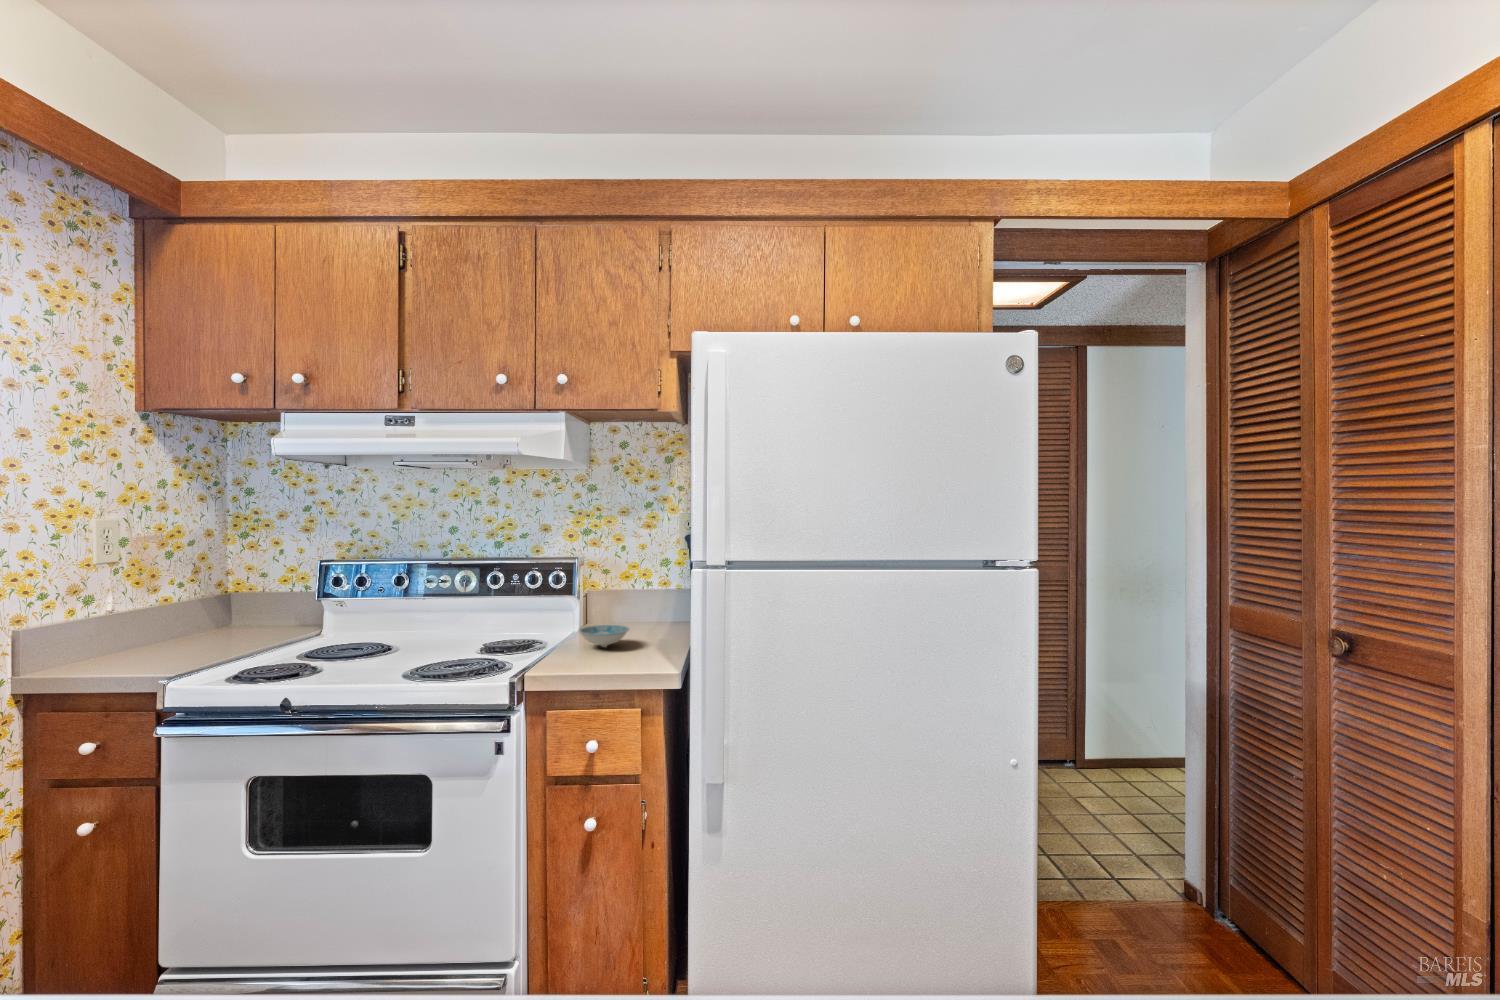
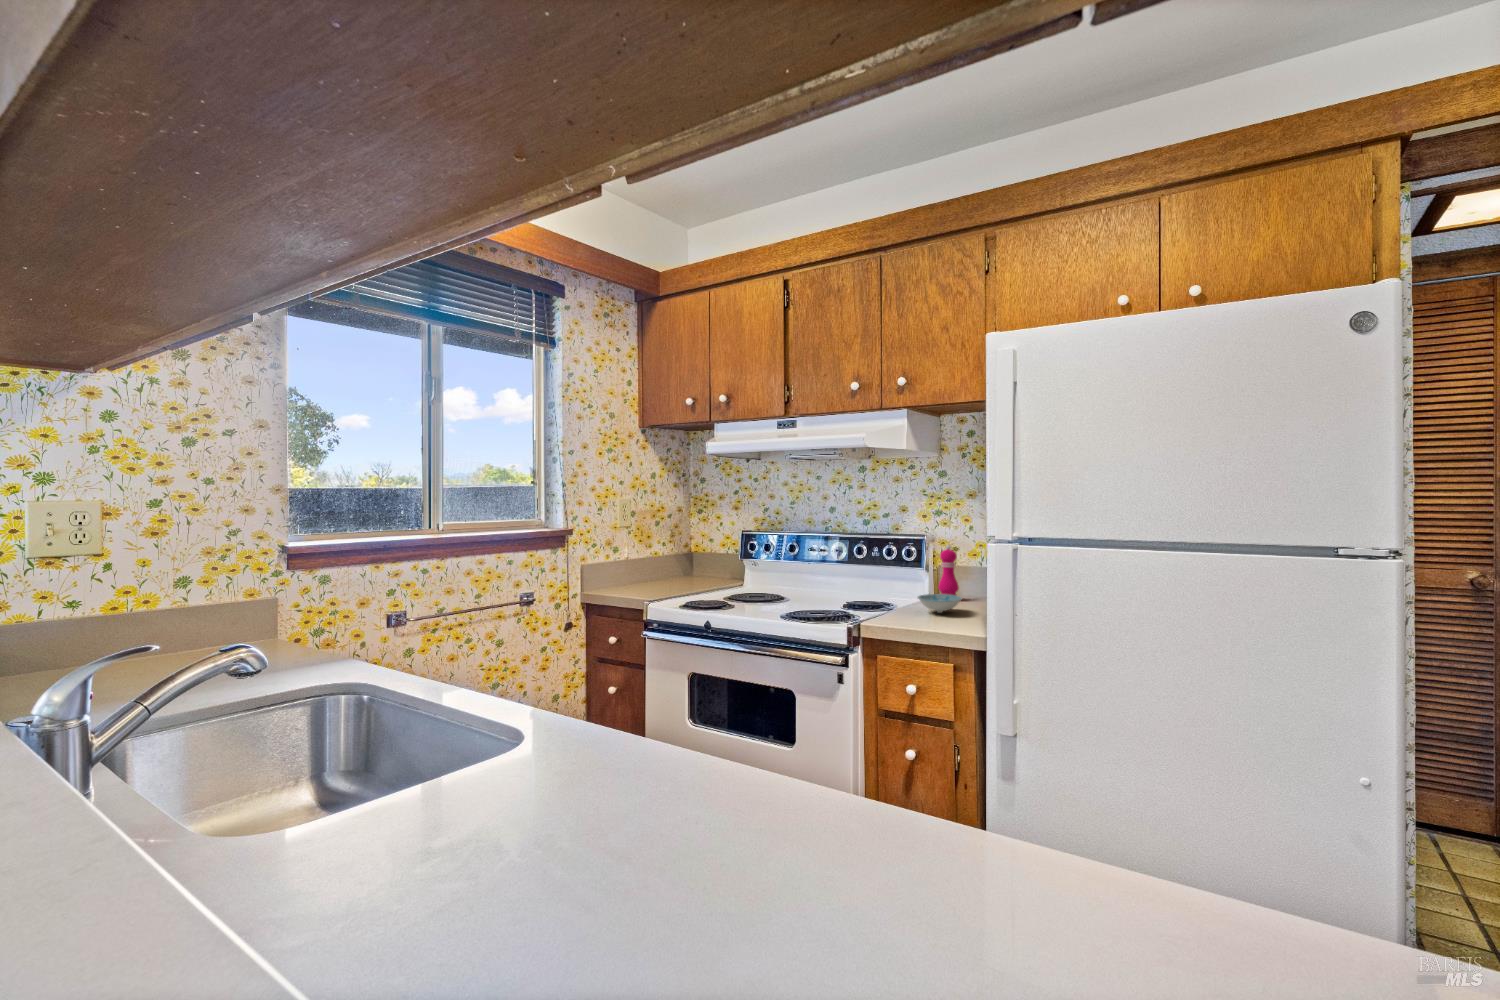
pepper mill: none [589,568,611,630] -> present [938,545,959,596]

